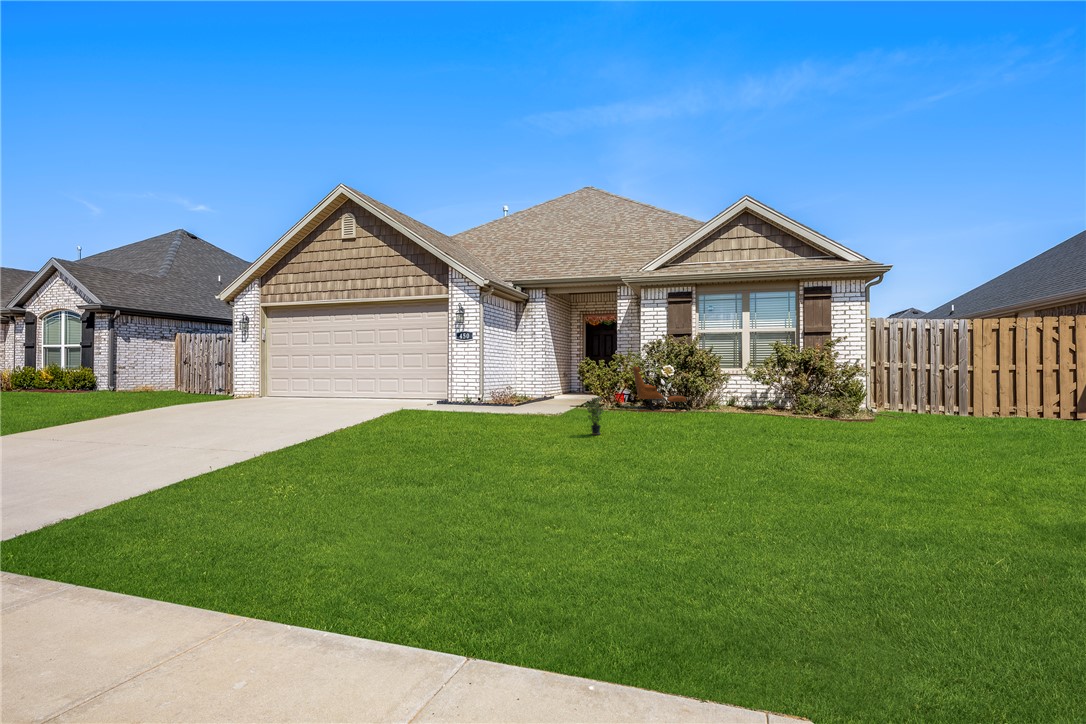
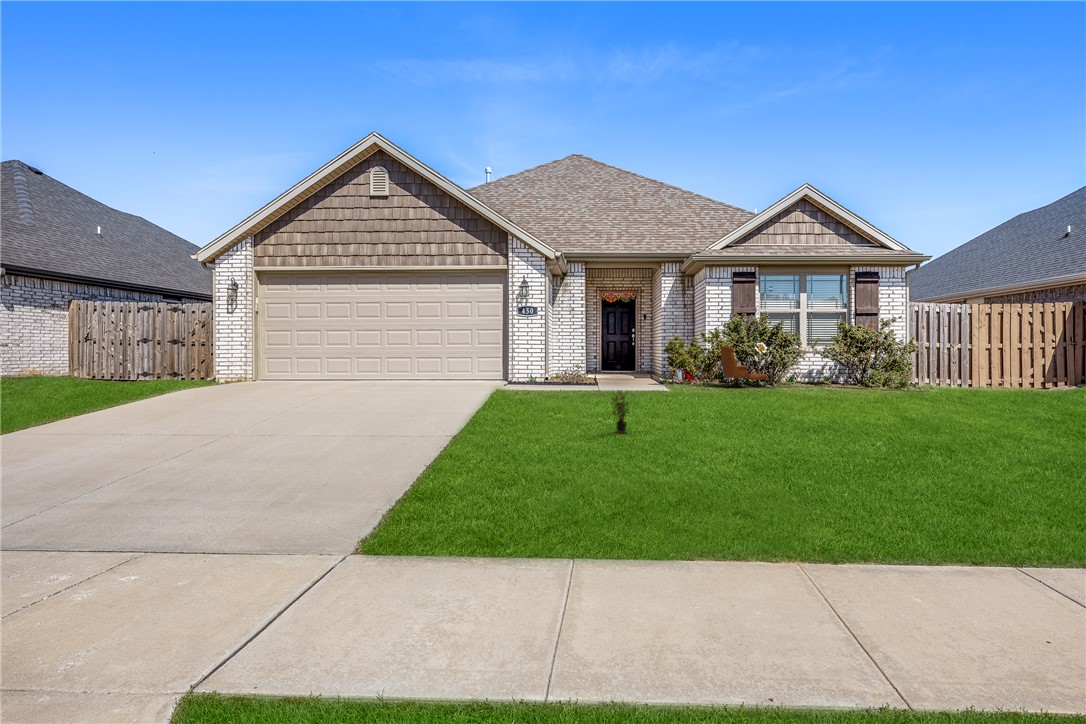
potted plant: present [586,398,604,435] -> present [611,391,629,433]

